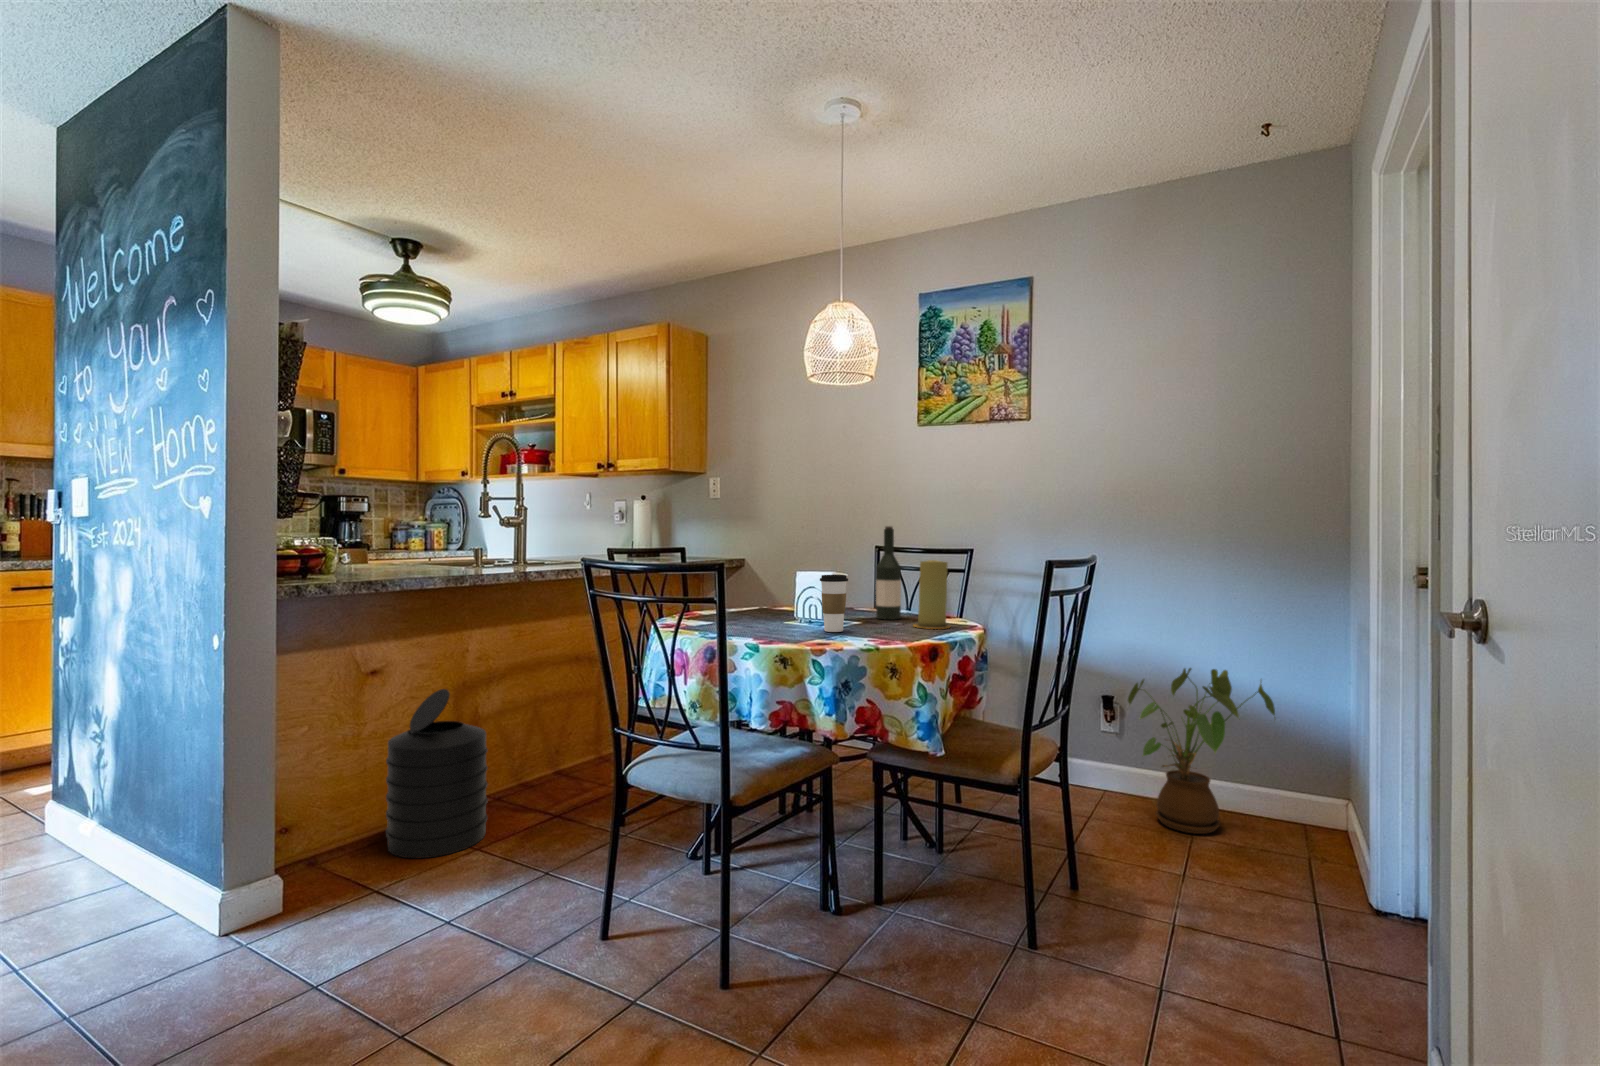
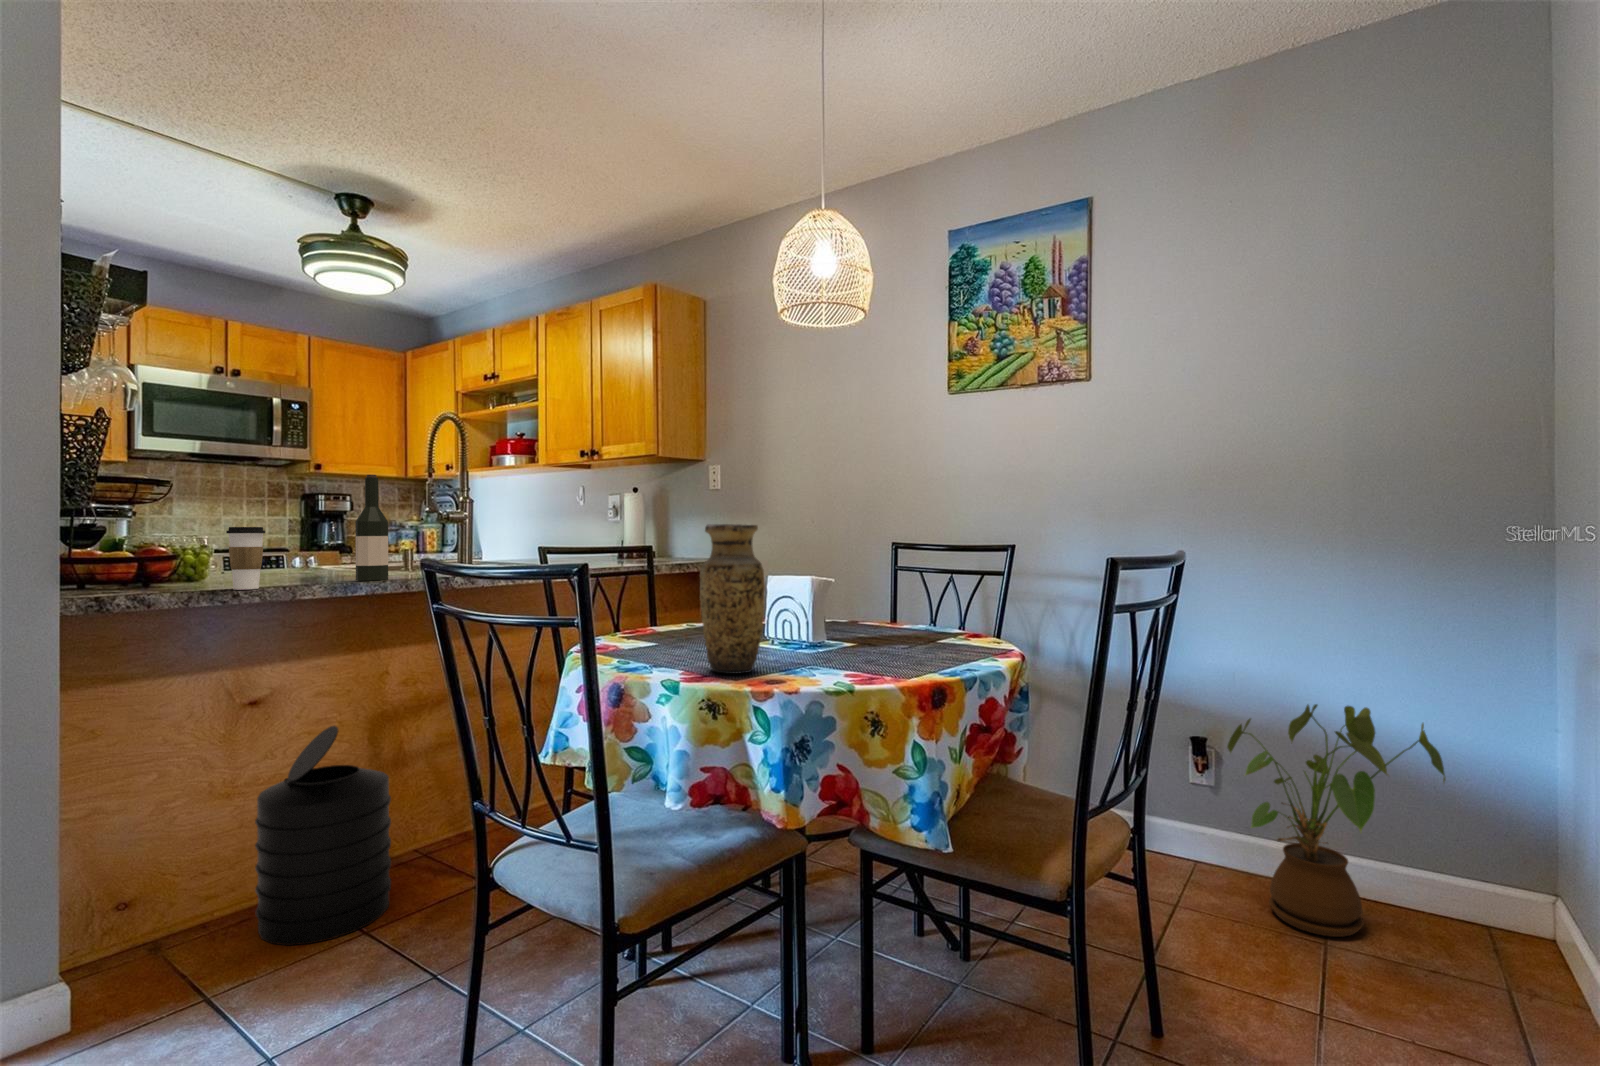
wine bottle: present [876,526,901,619] -> present [355,475,388,581]
vase: none [766,534,811,639] -> present [700,524,765,674]
candle: present [913,560,950,629] -> none [921,560,974,656]
coffee cup: present [820,575,848,632] -> present [226,527,265,590]

